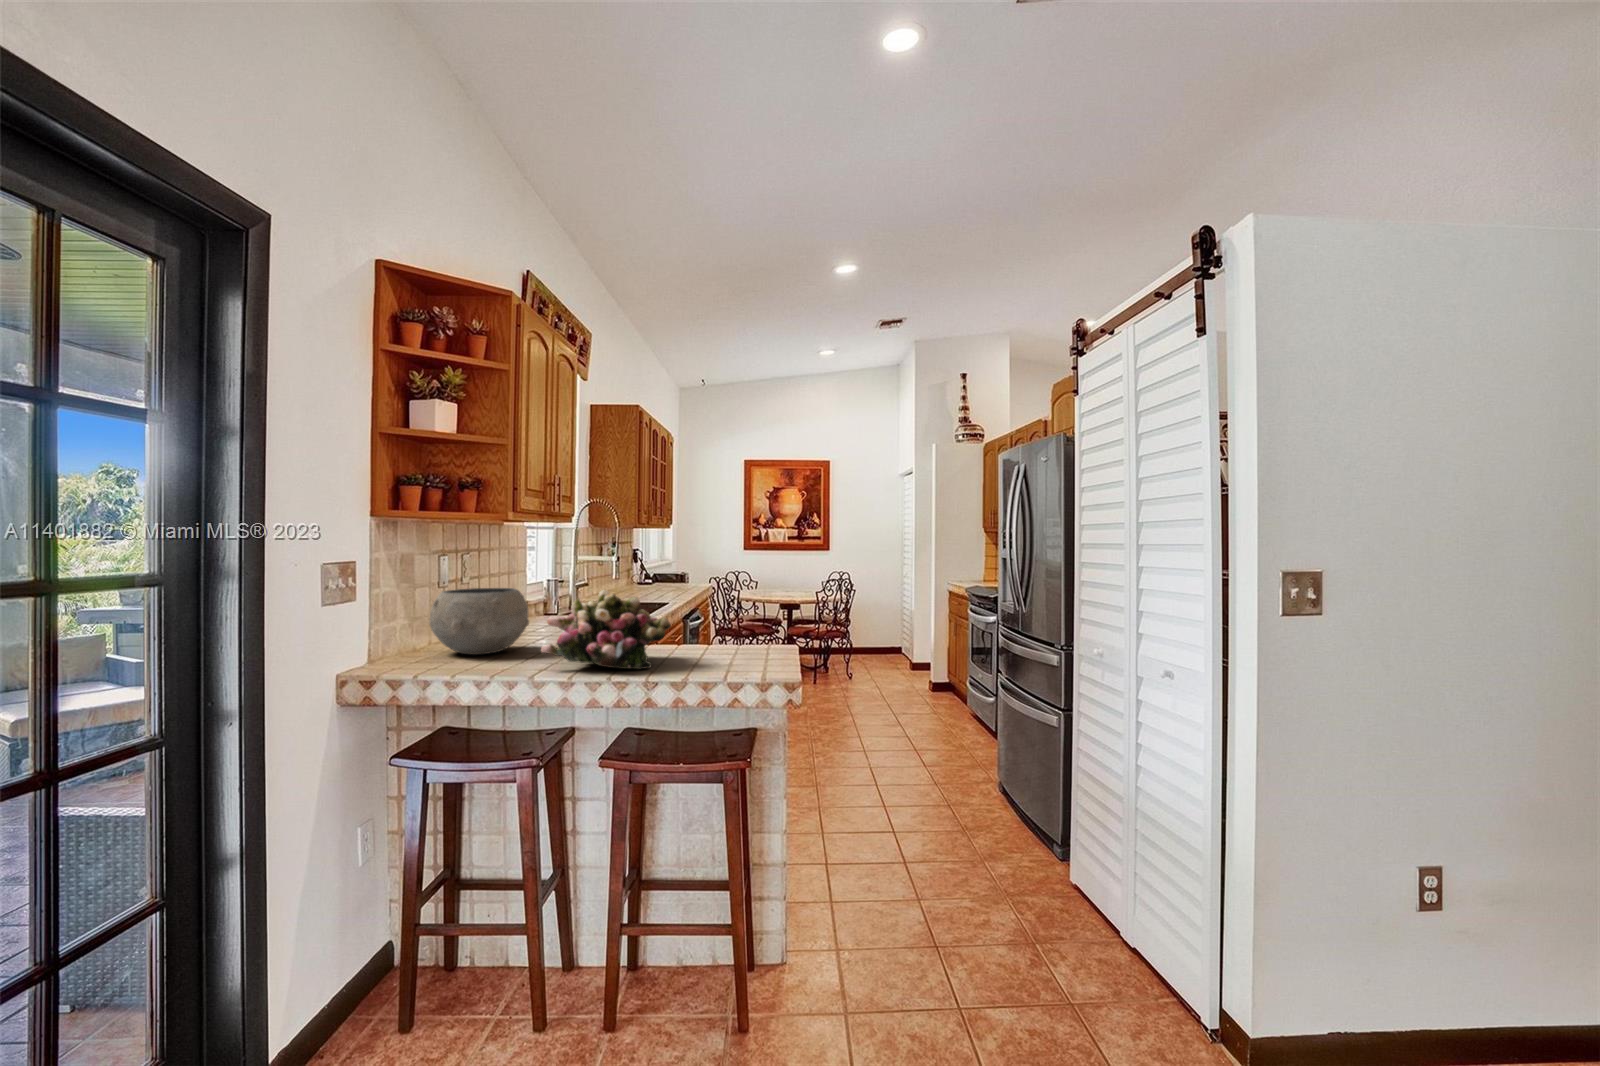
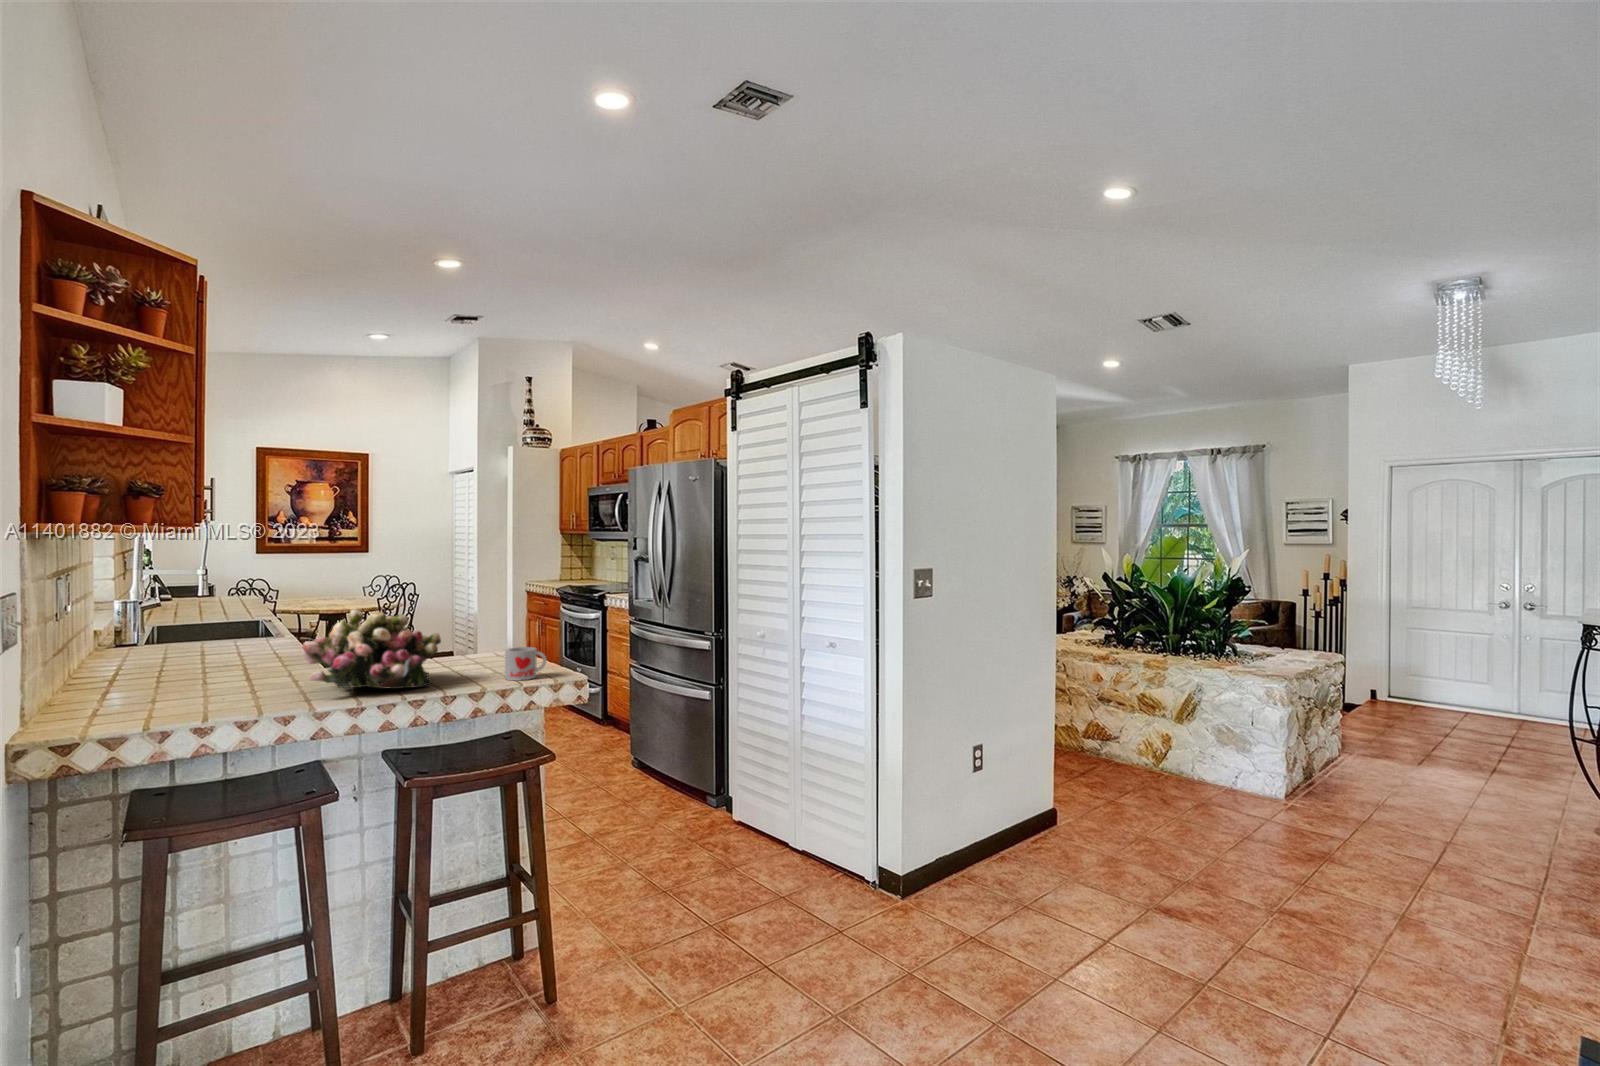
ceramic bowl: present [430,588,529,655] -> none [87,615,237,699]
mug: none [722,639,763,675] -> present [505,647,546,681]

